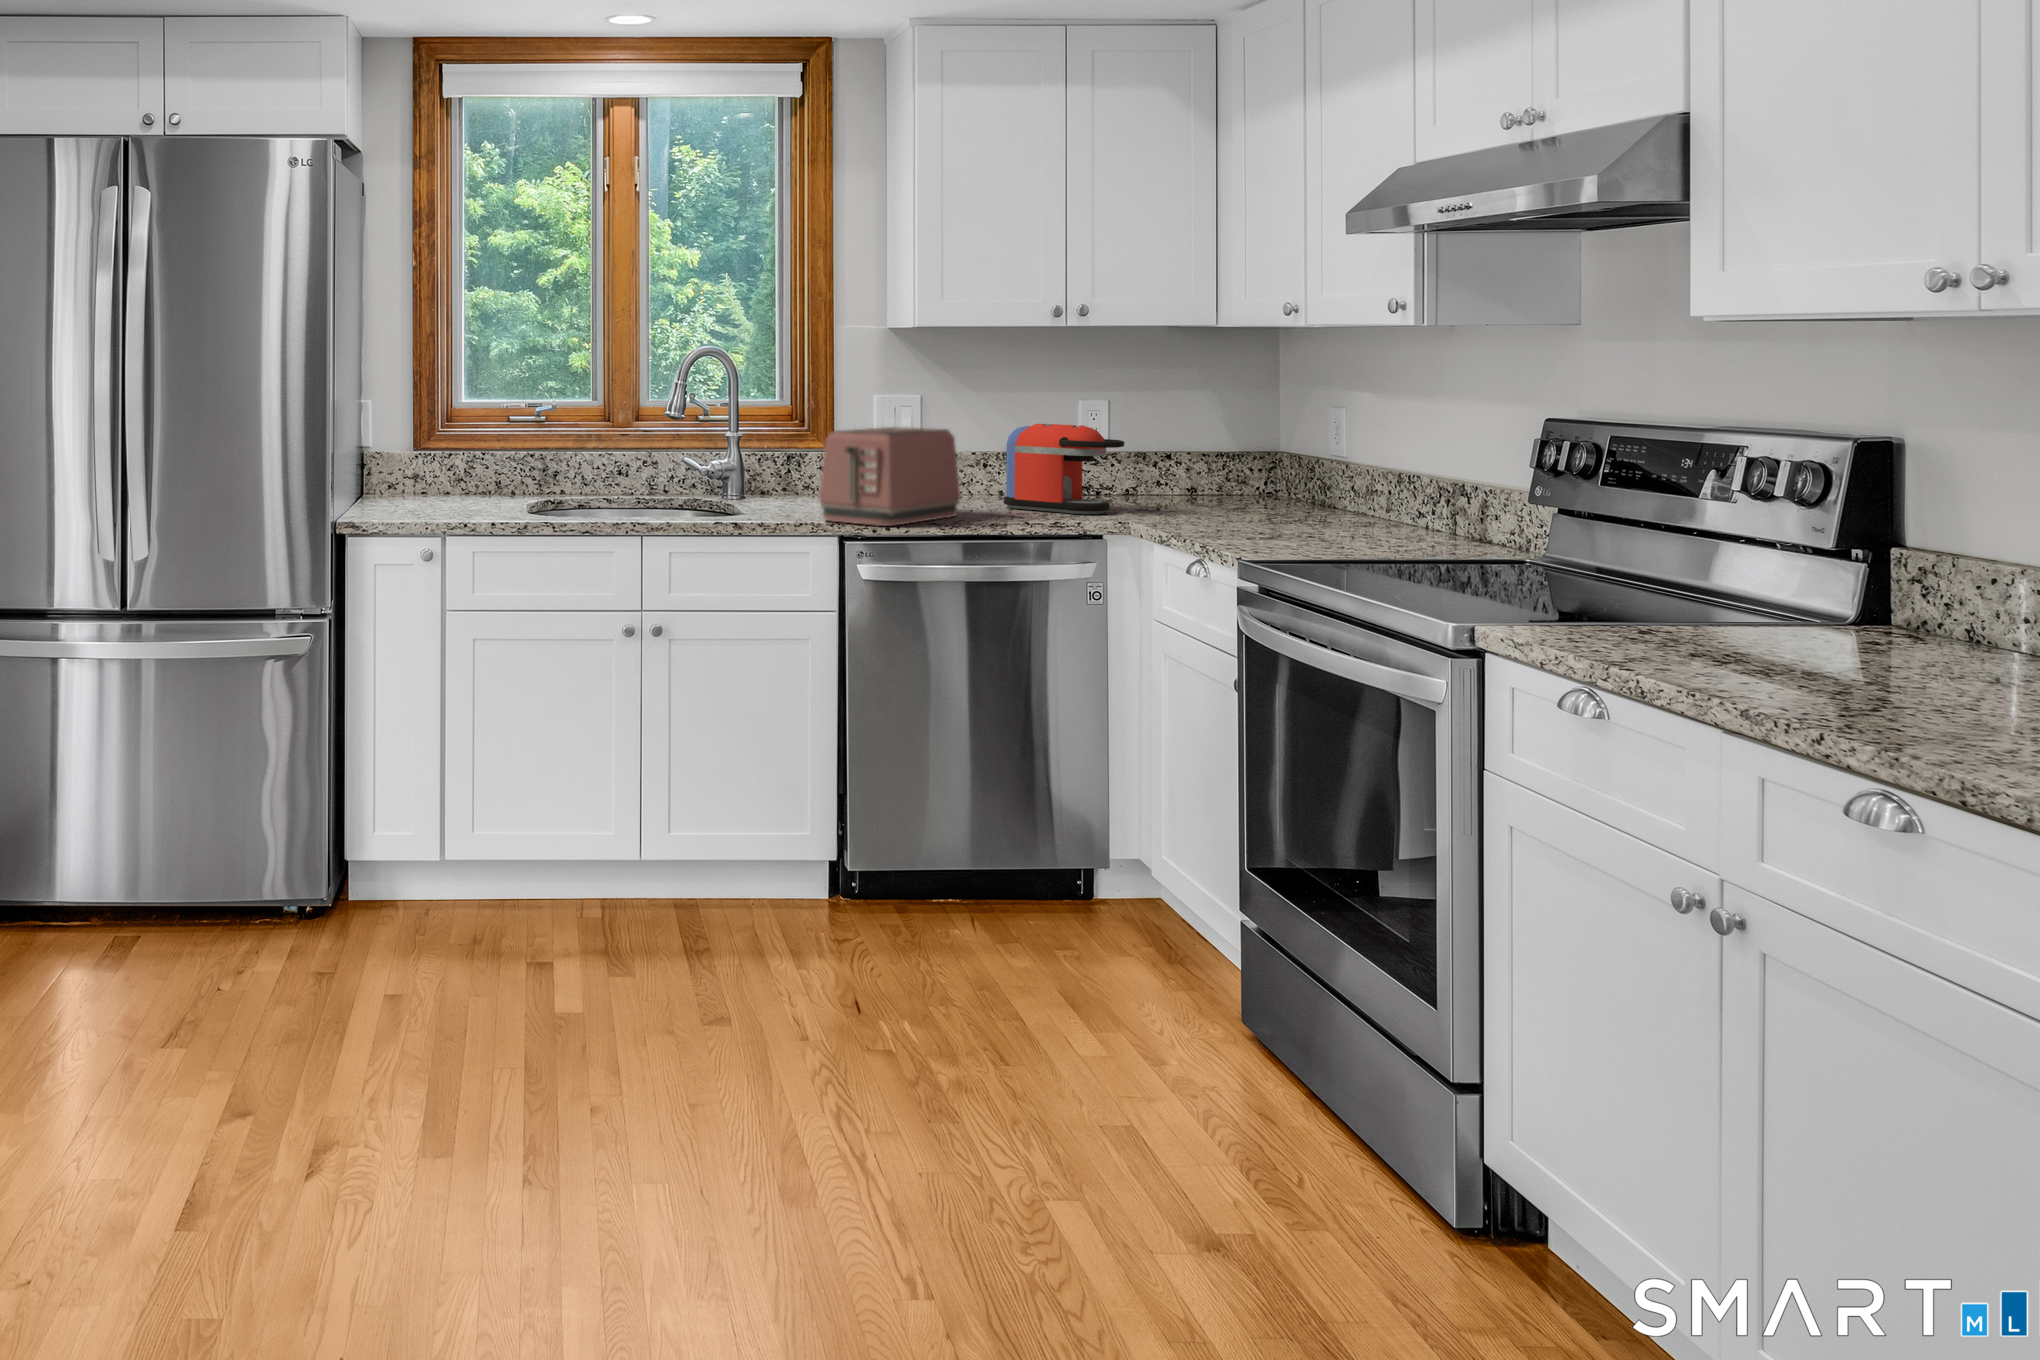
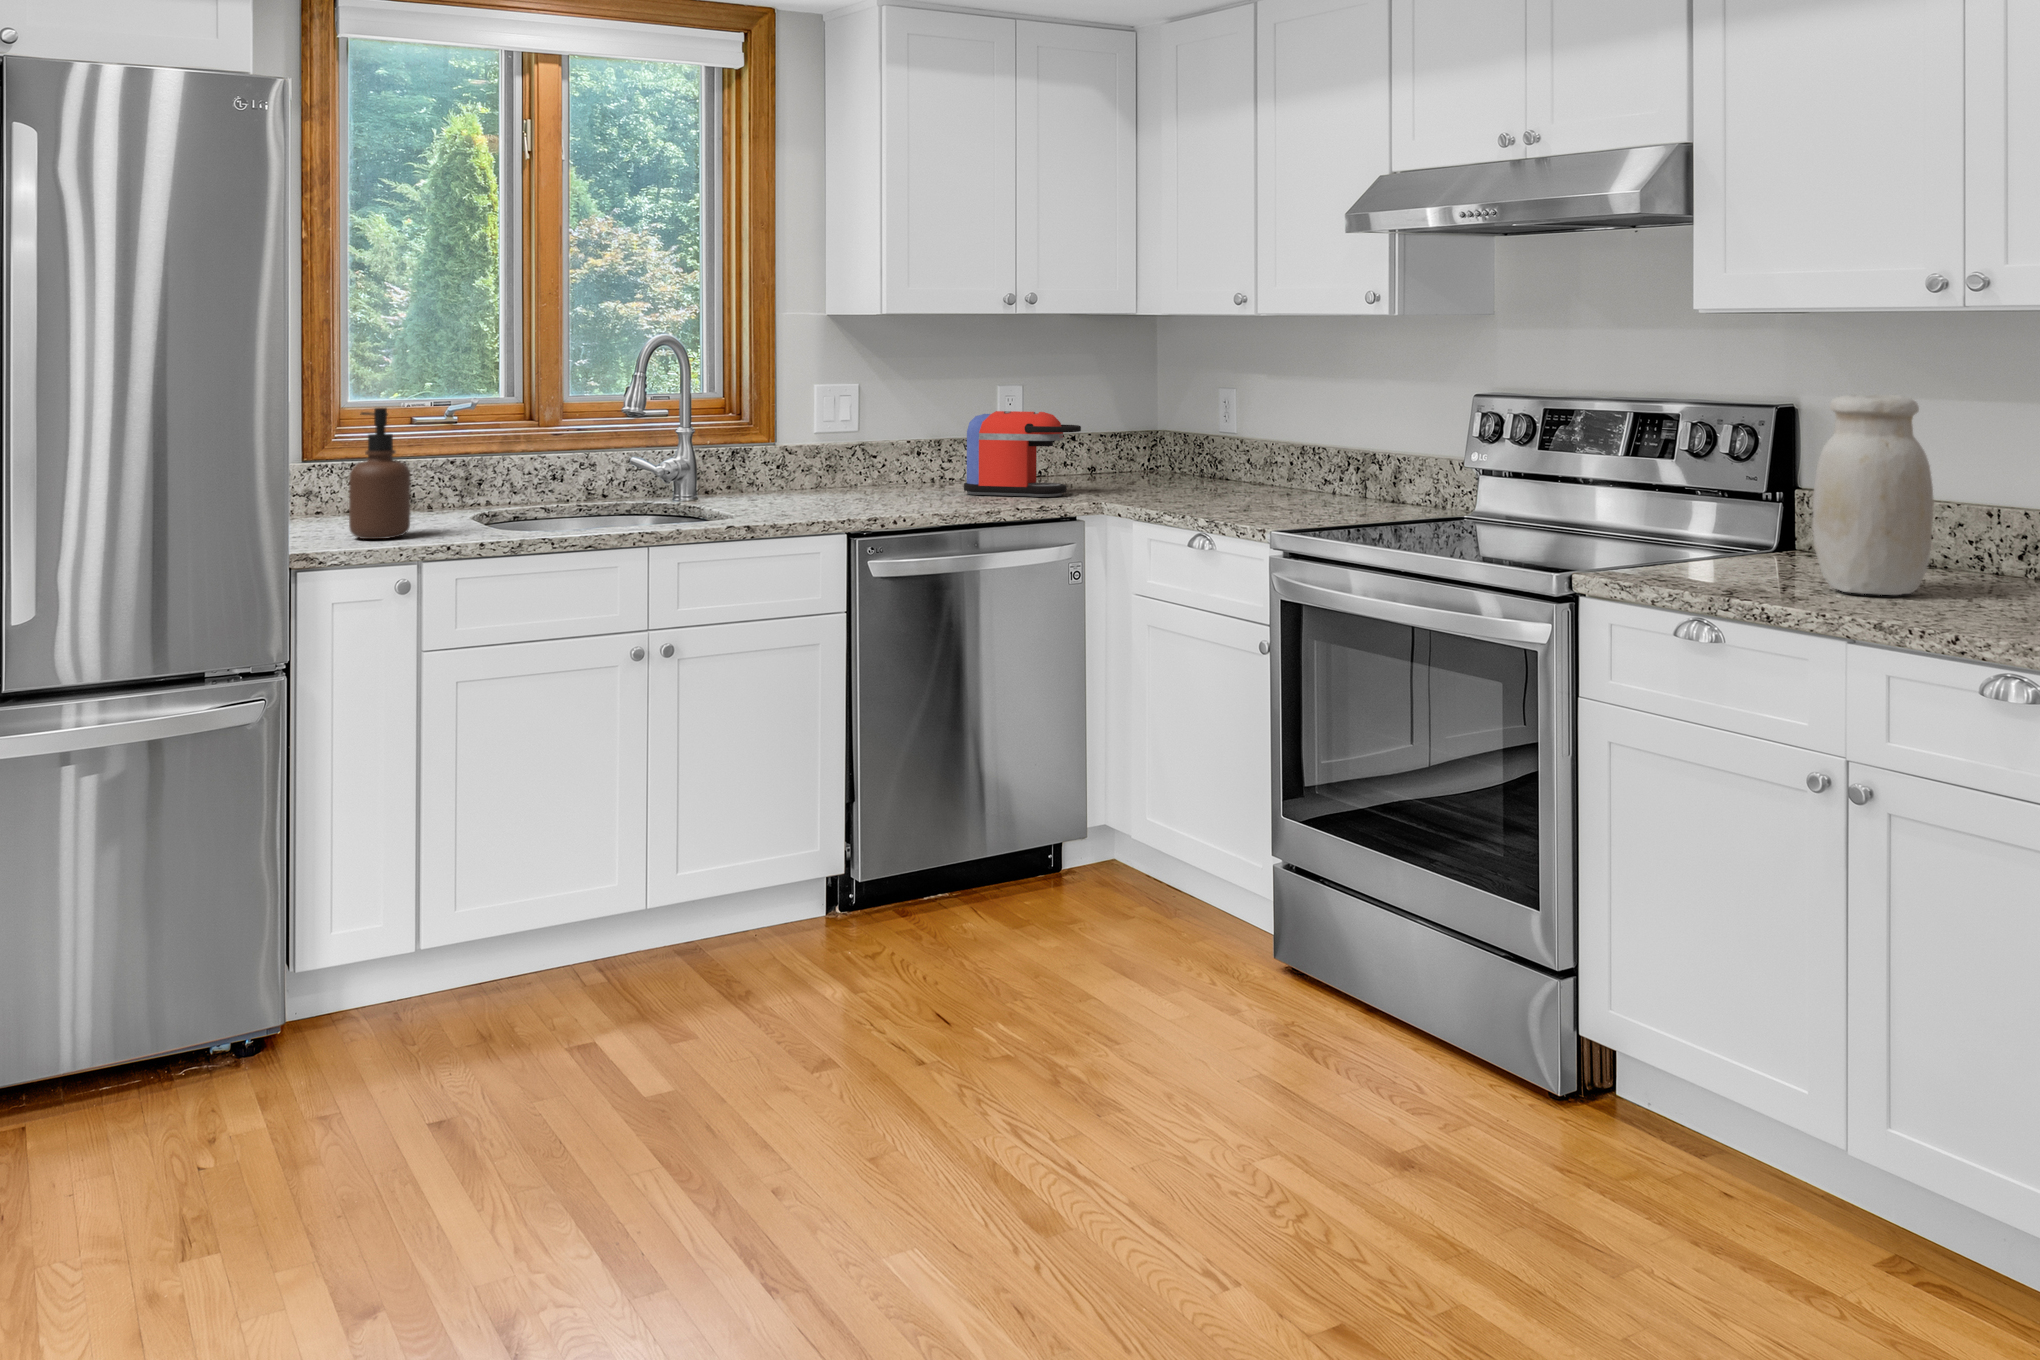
soap dispenser: none [422,409,467,515] -> present [349,408,411,539]
toaster: present [820,427,960,526] -> none [828,417,948,520]
jar: none [1740,429,1907,678] -> present [1812,395,1934,595]

